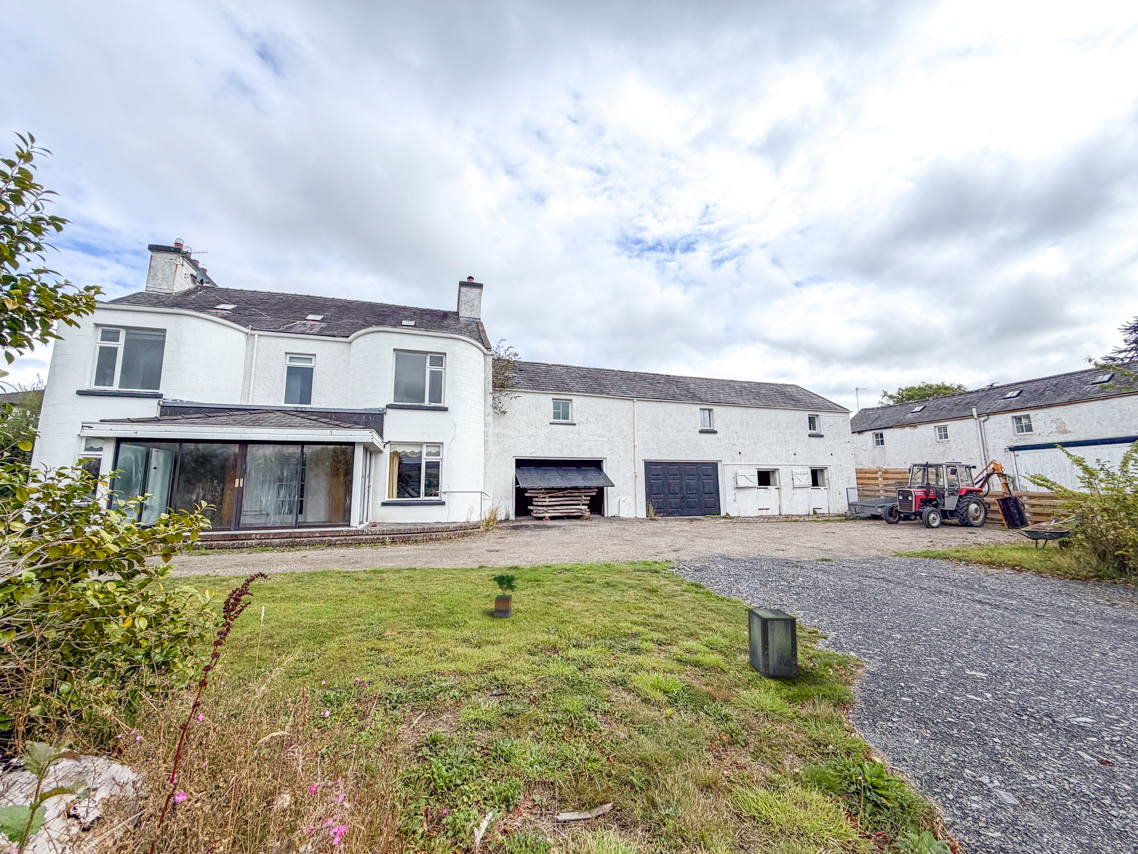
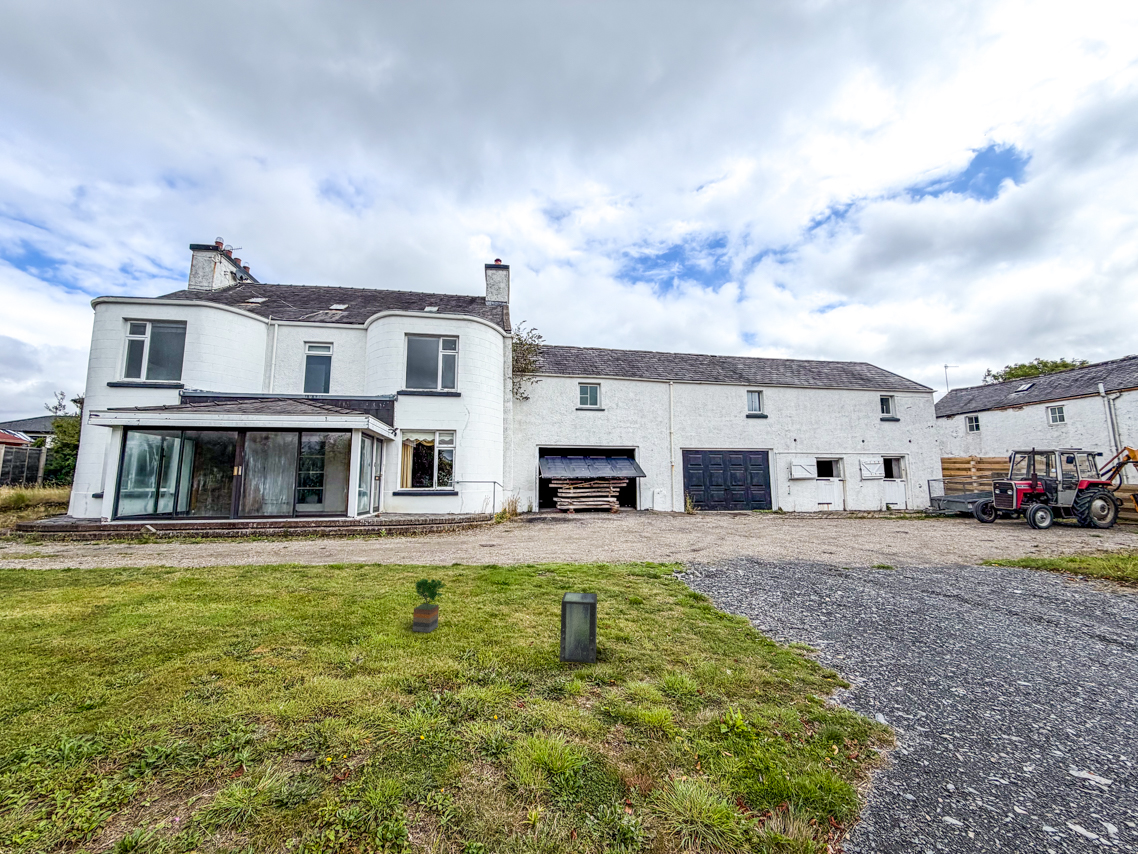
storage box: present [748,609,798,677] -> present [560,592,597,663]

